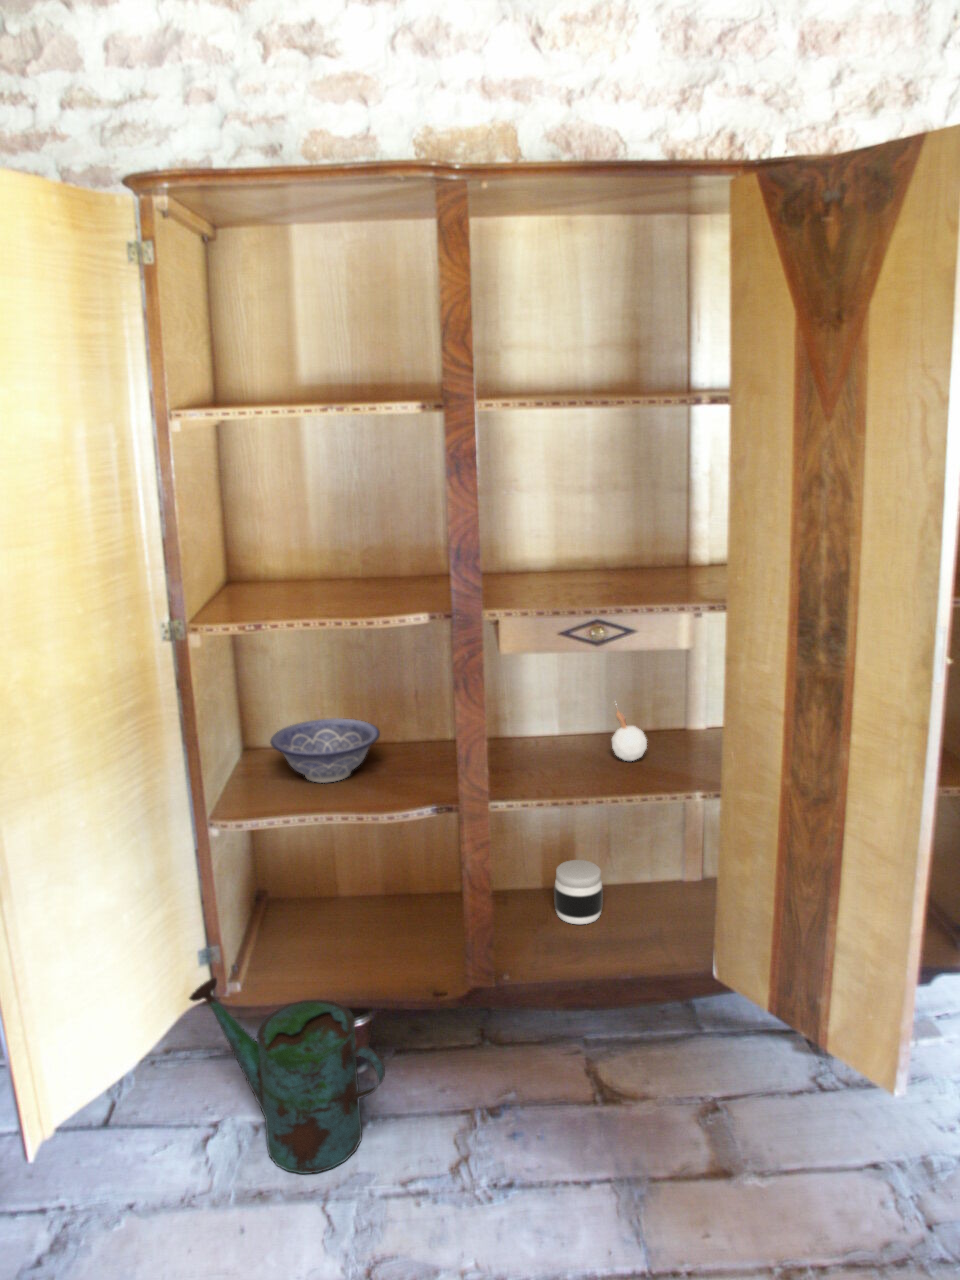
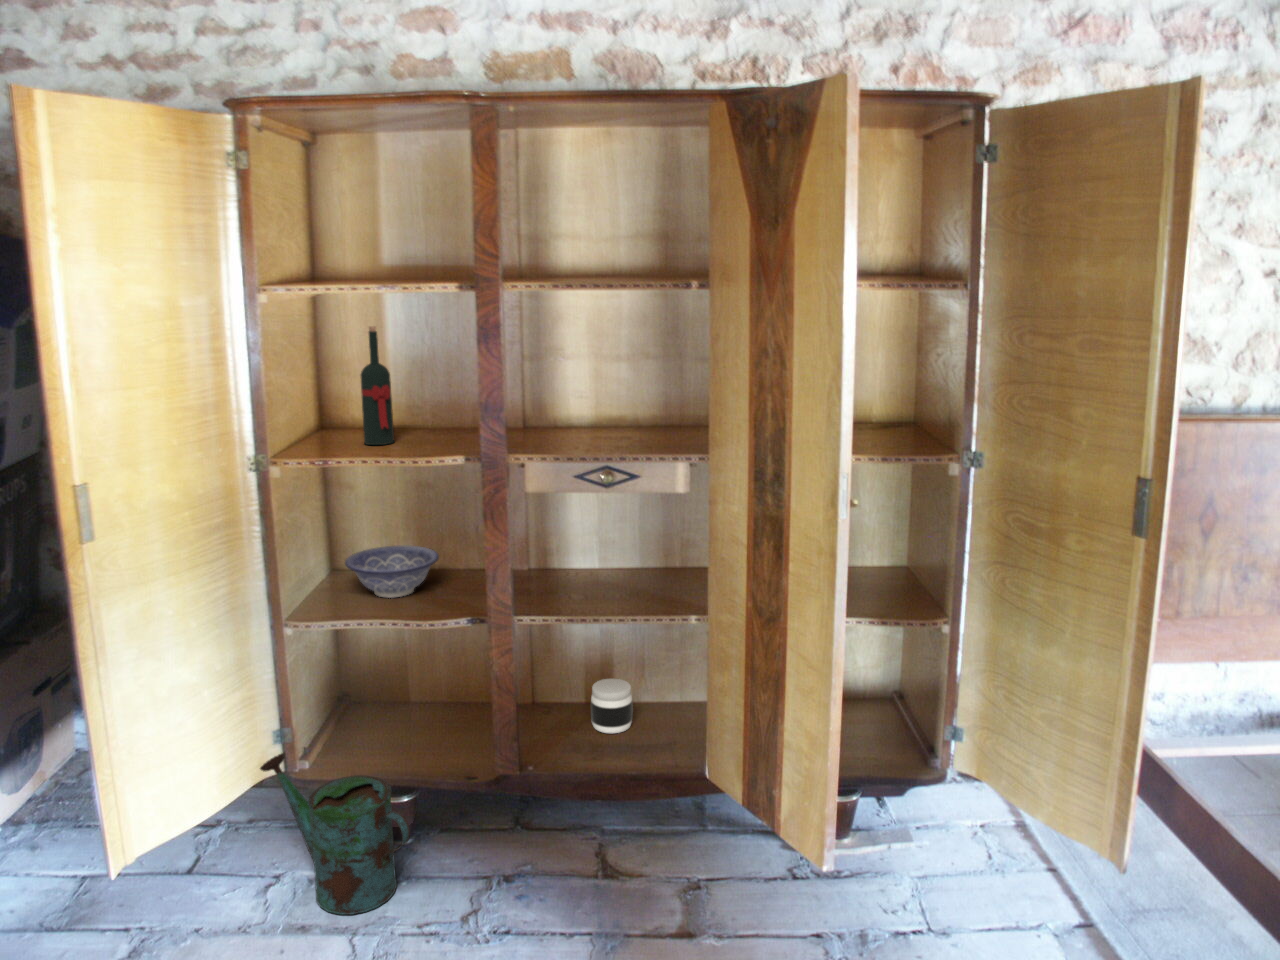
wine bottle: none [287,460,329,604] -> present [361,326,394,445]
candle: present [612,708,647,761] -> none [637,537,667,591]

